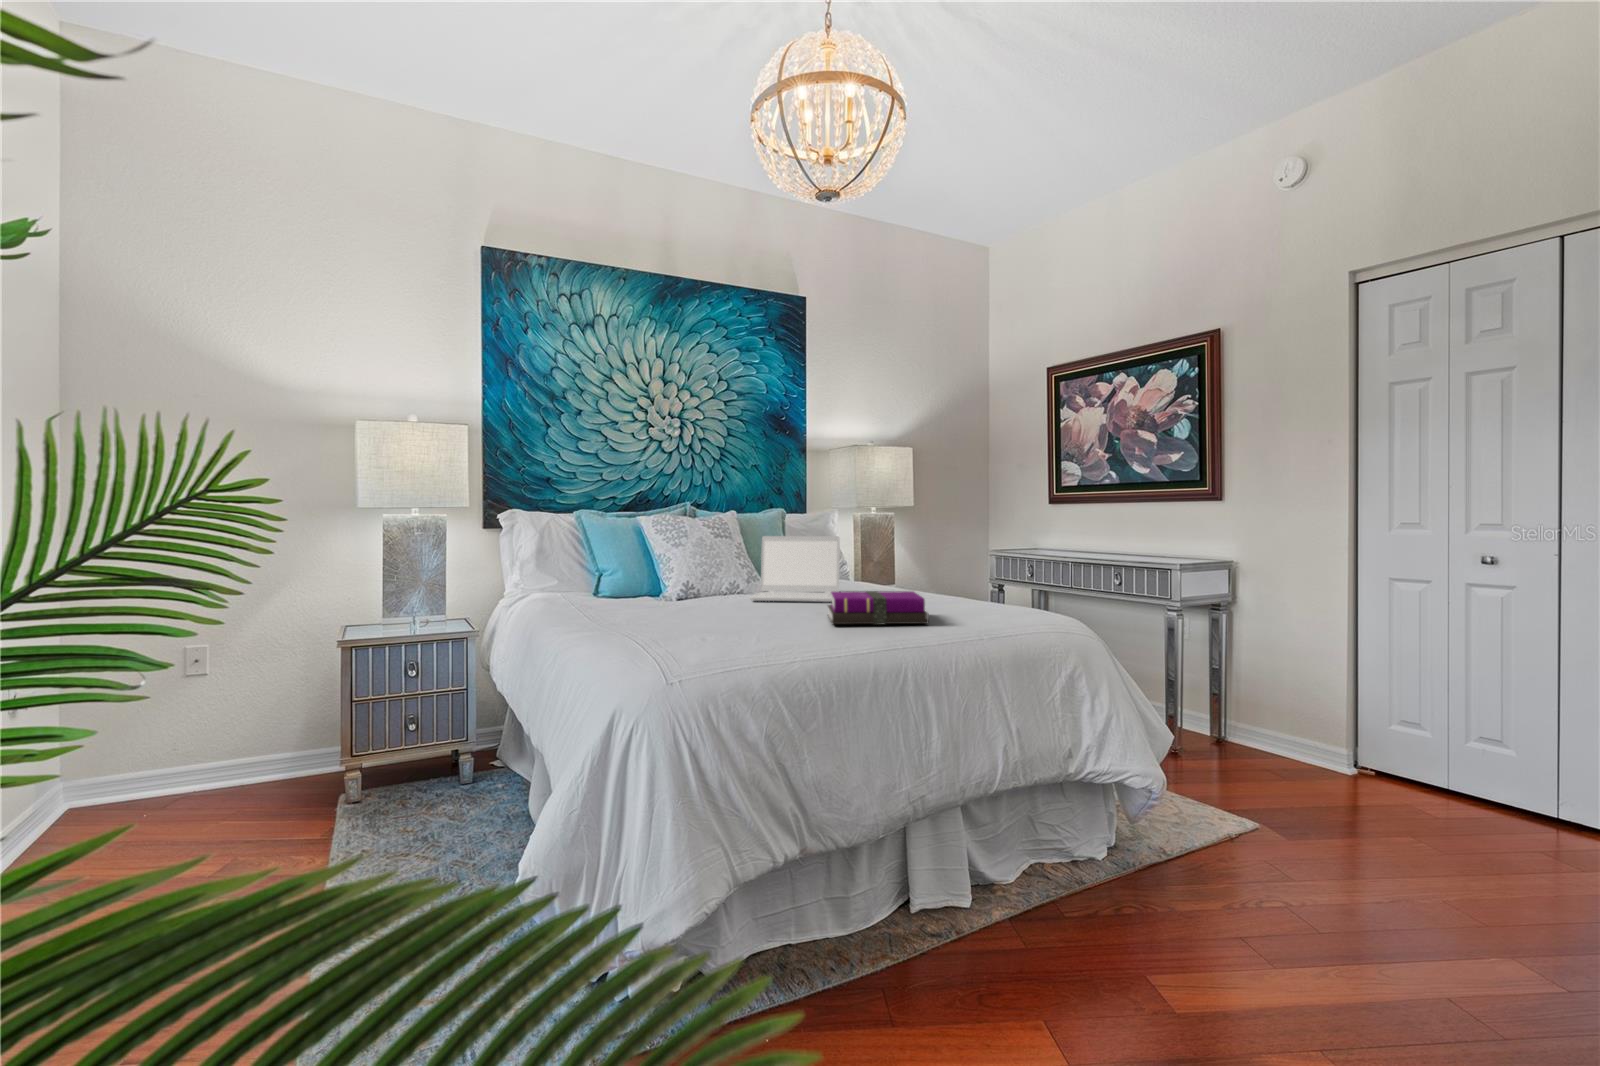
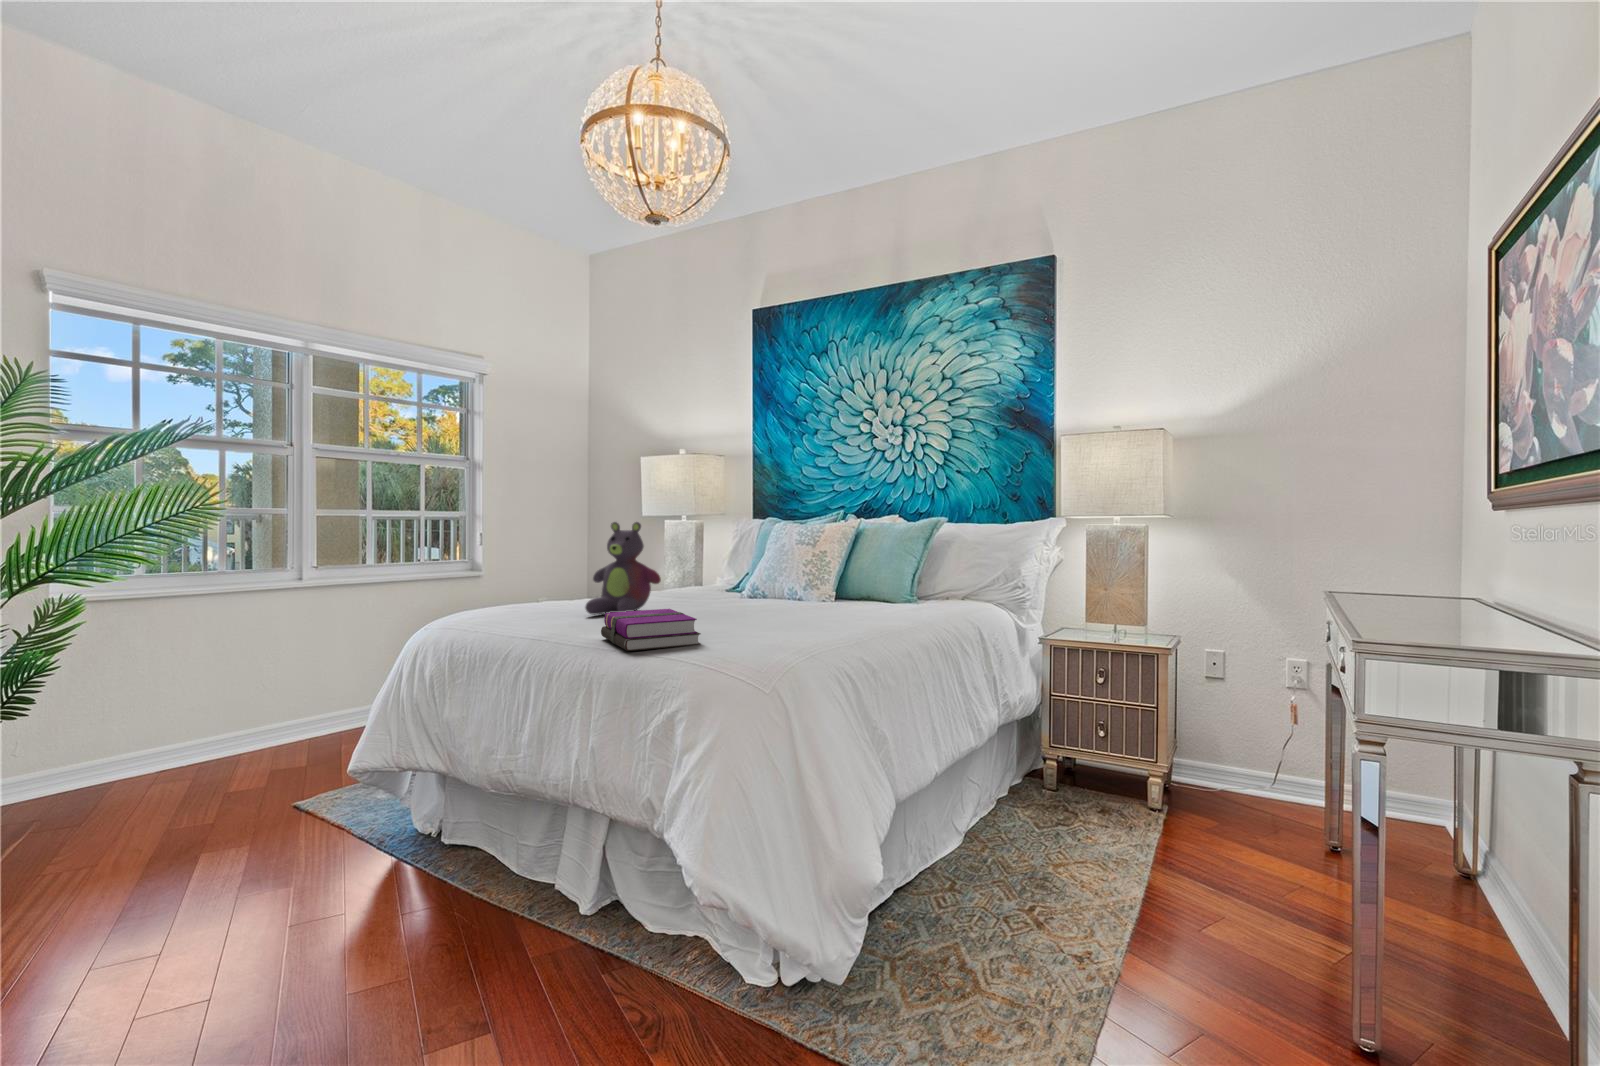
stuffed bear: none [597,506,691,622] -> present [585,522,661,615]
laptop: present [750,536,840,602] -> none [734,550,825,623]

